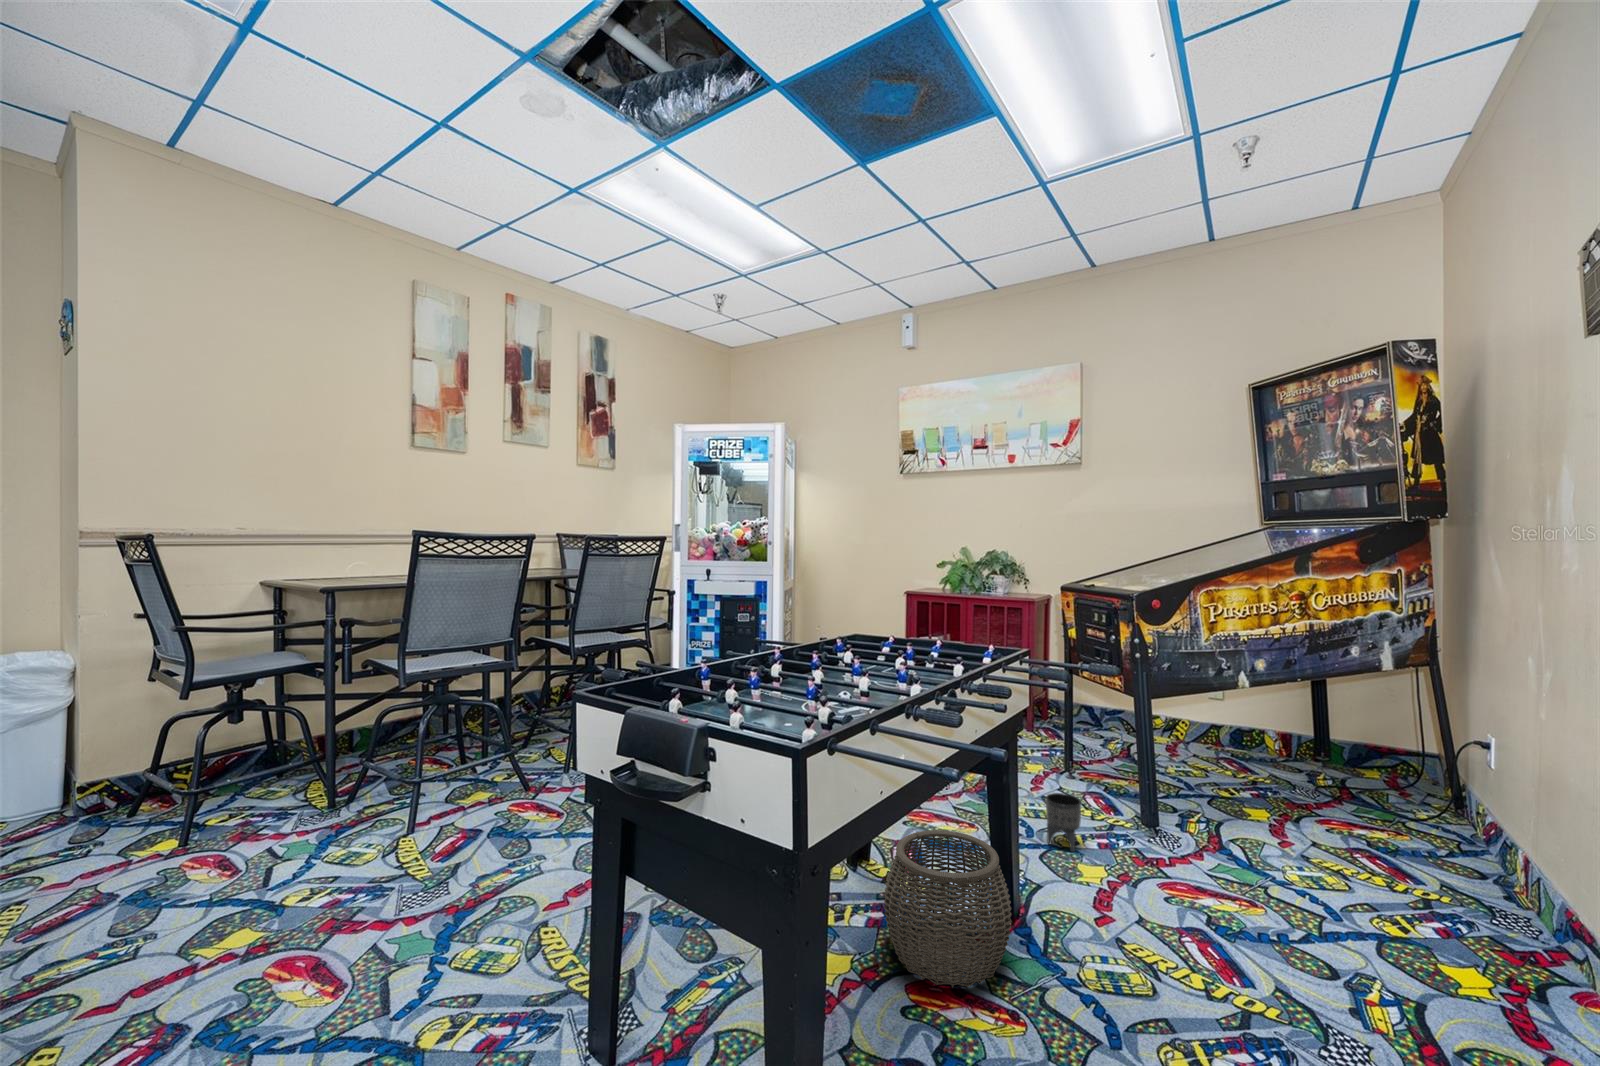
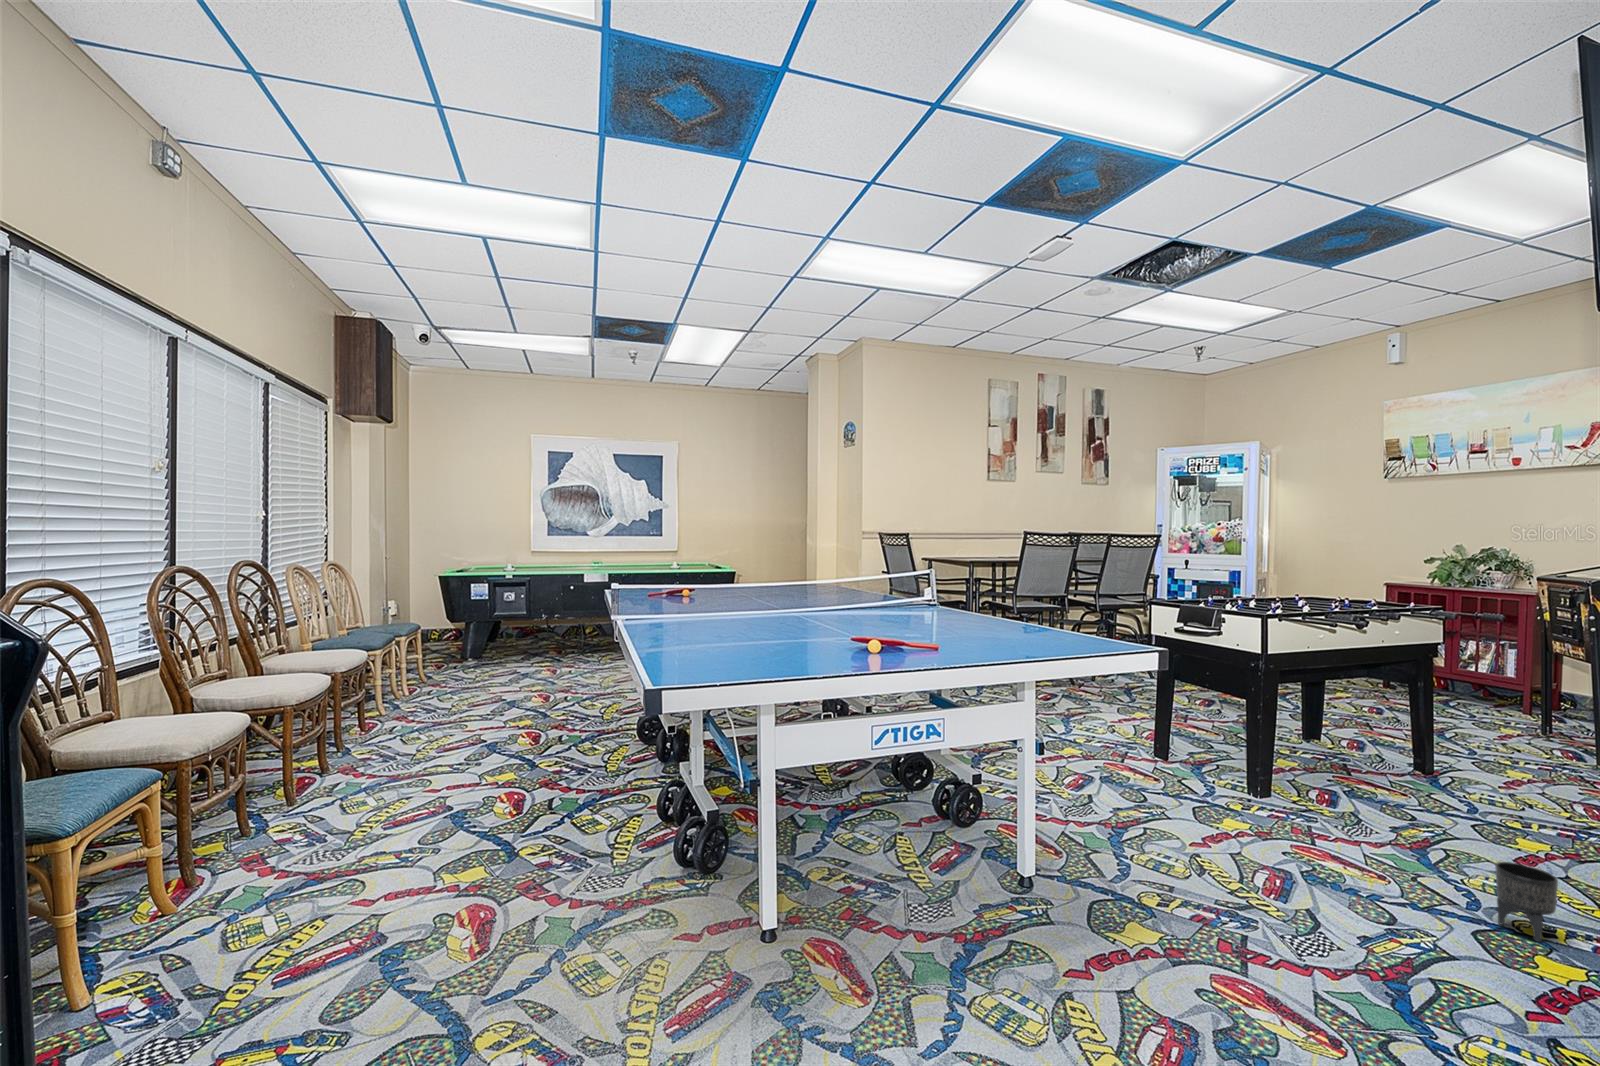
woven basket: present [884,830,1012,988] -> none [1200,838,1361,1005]

